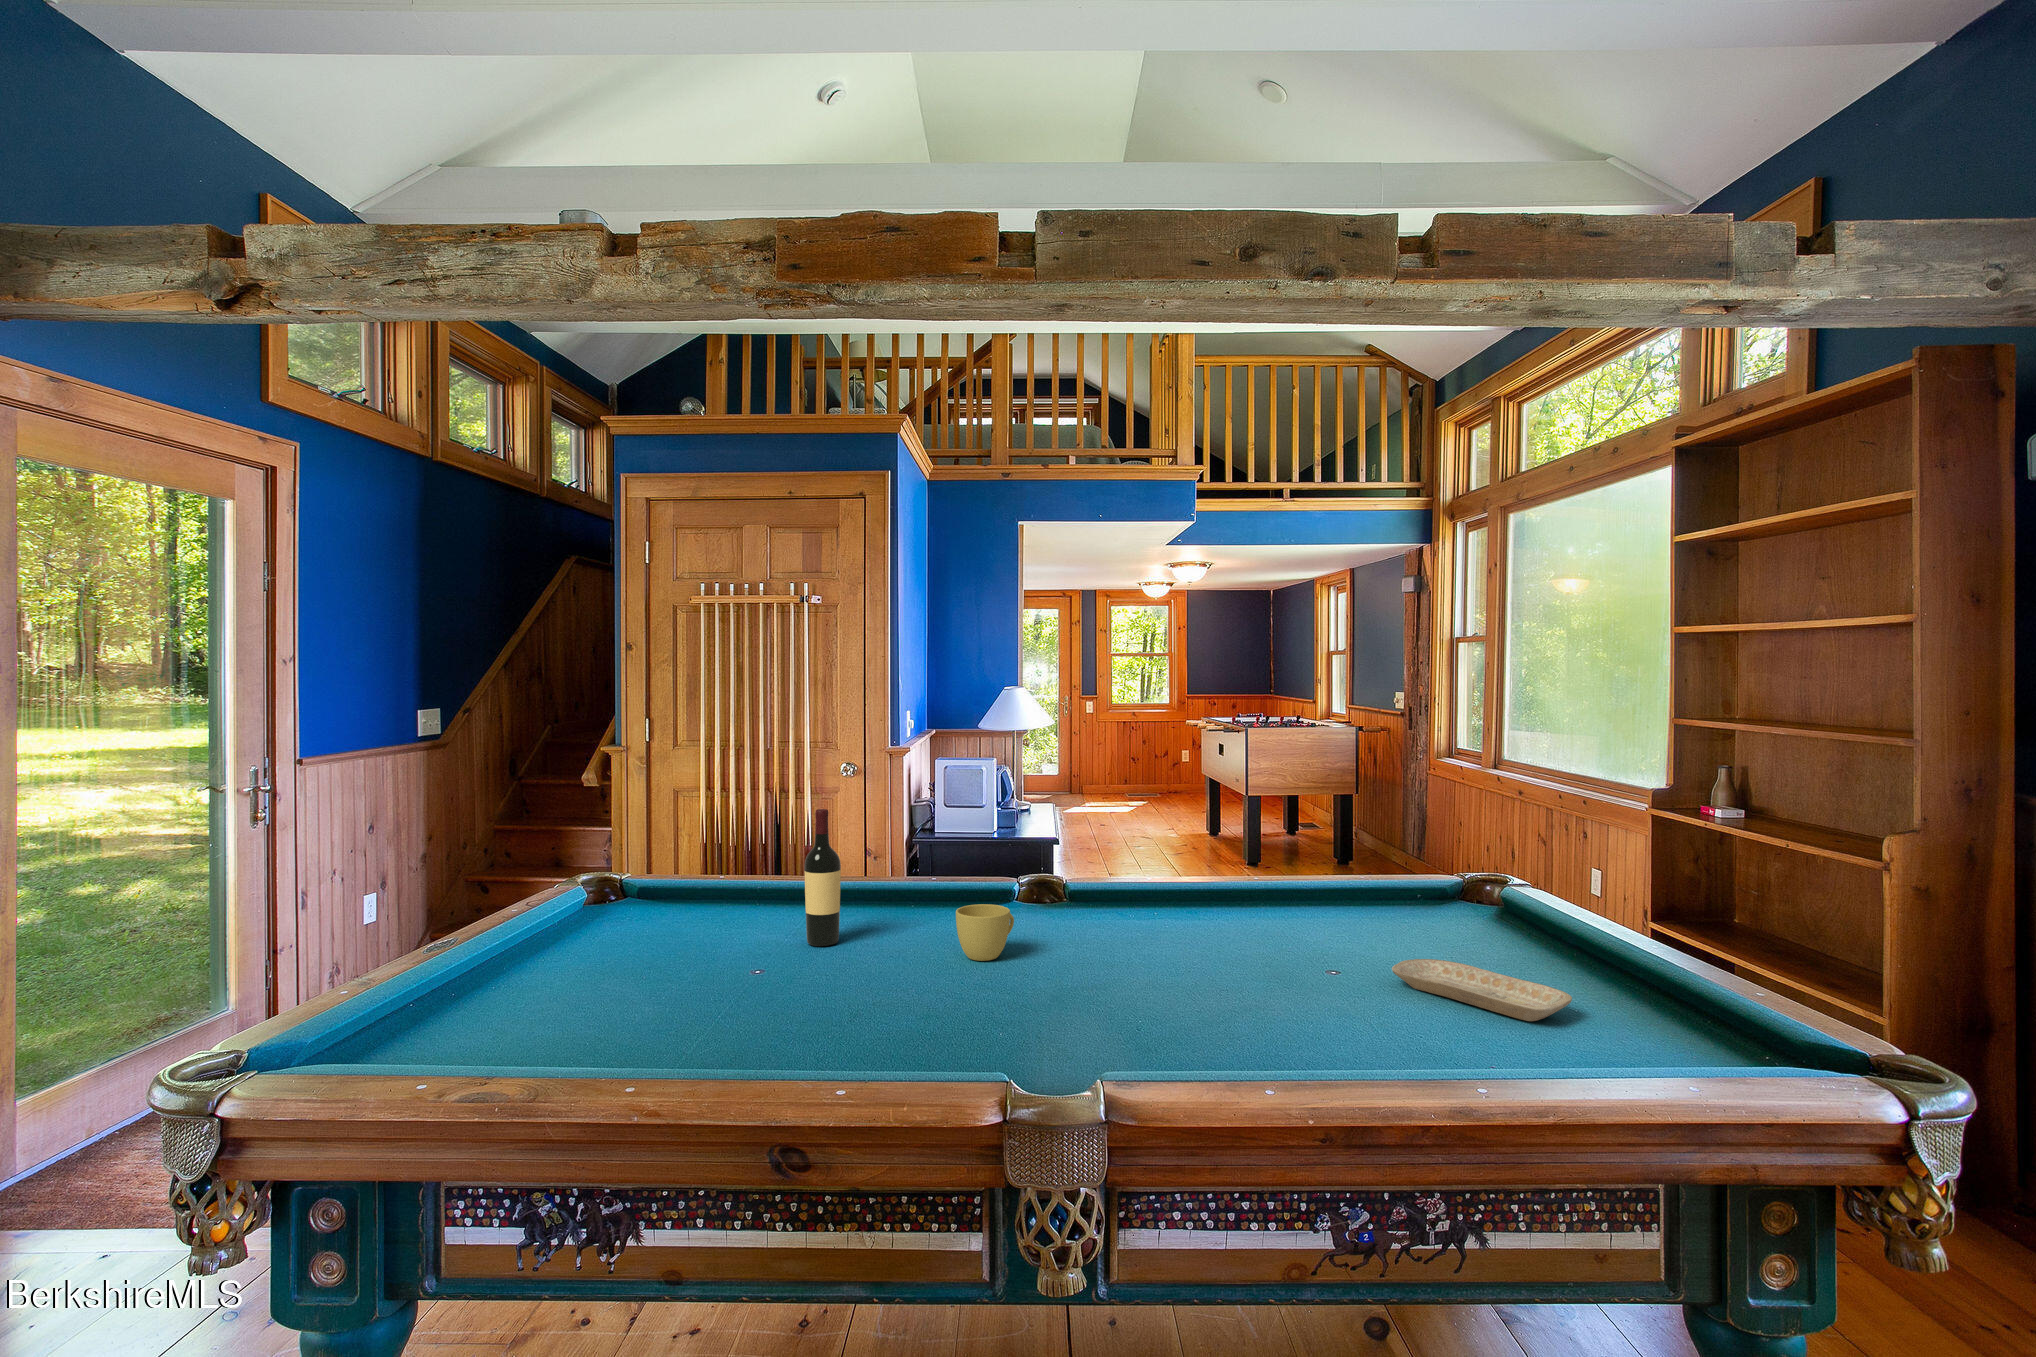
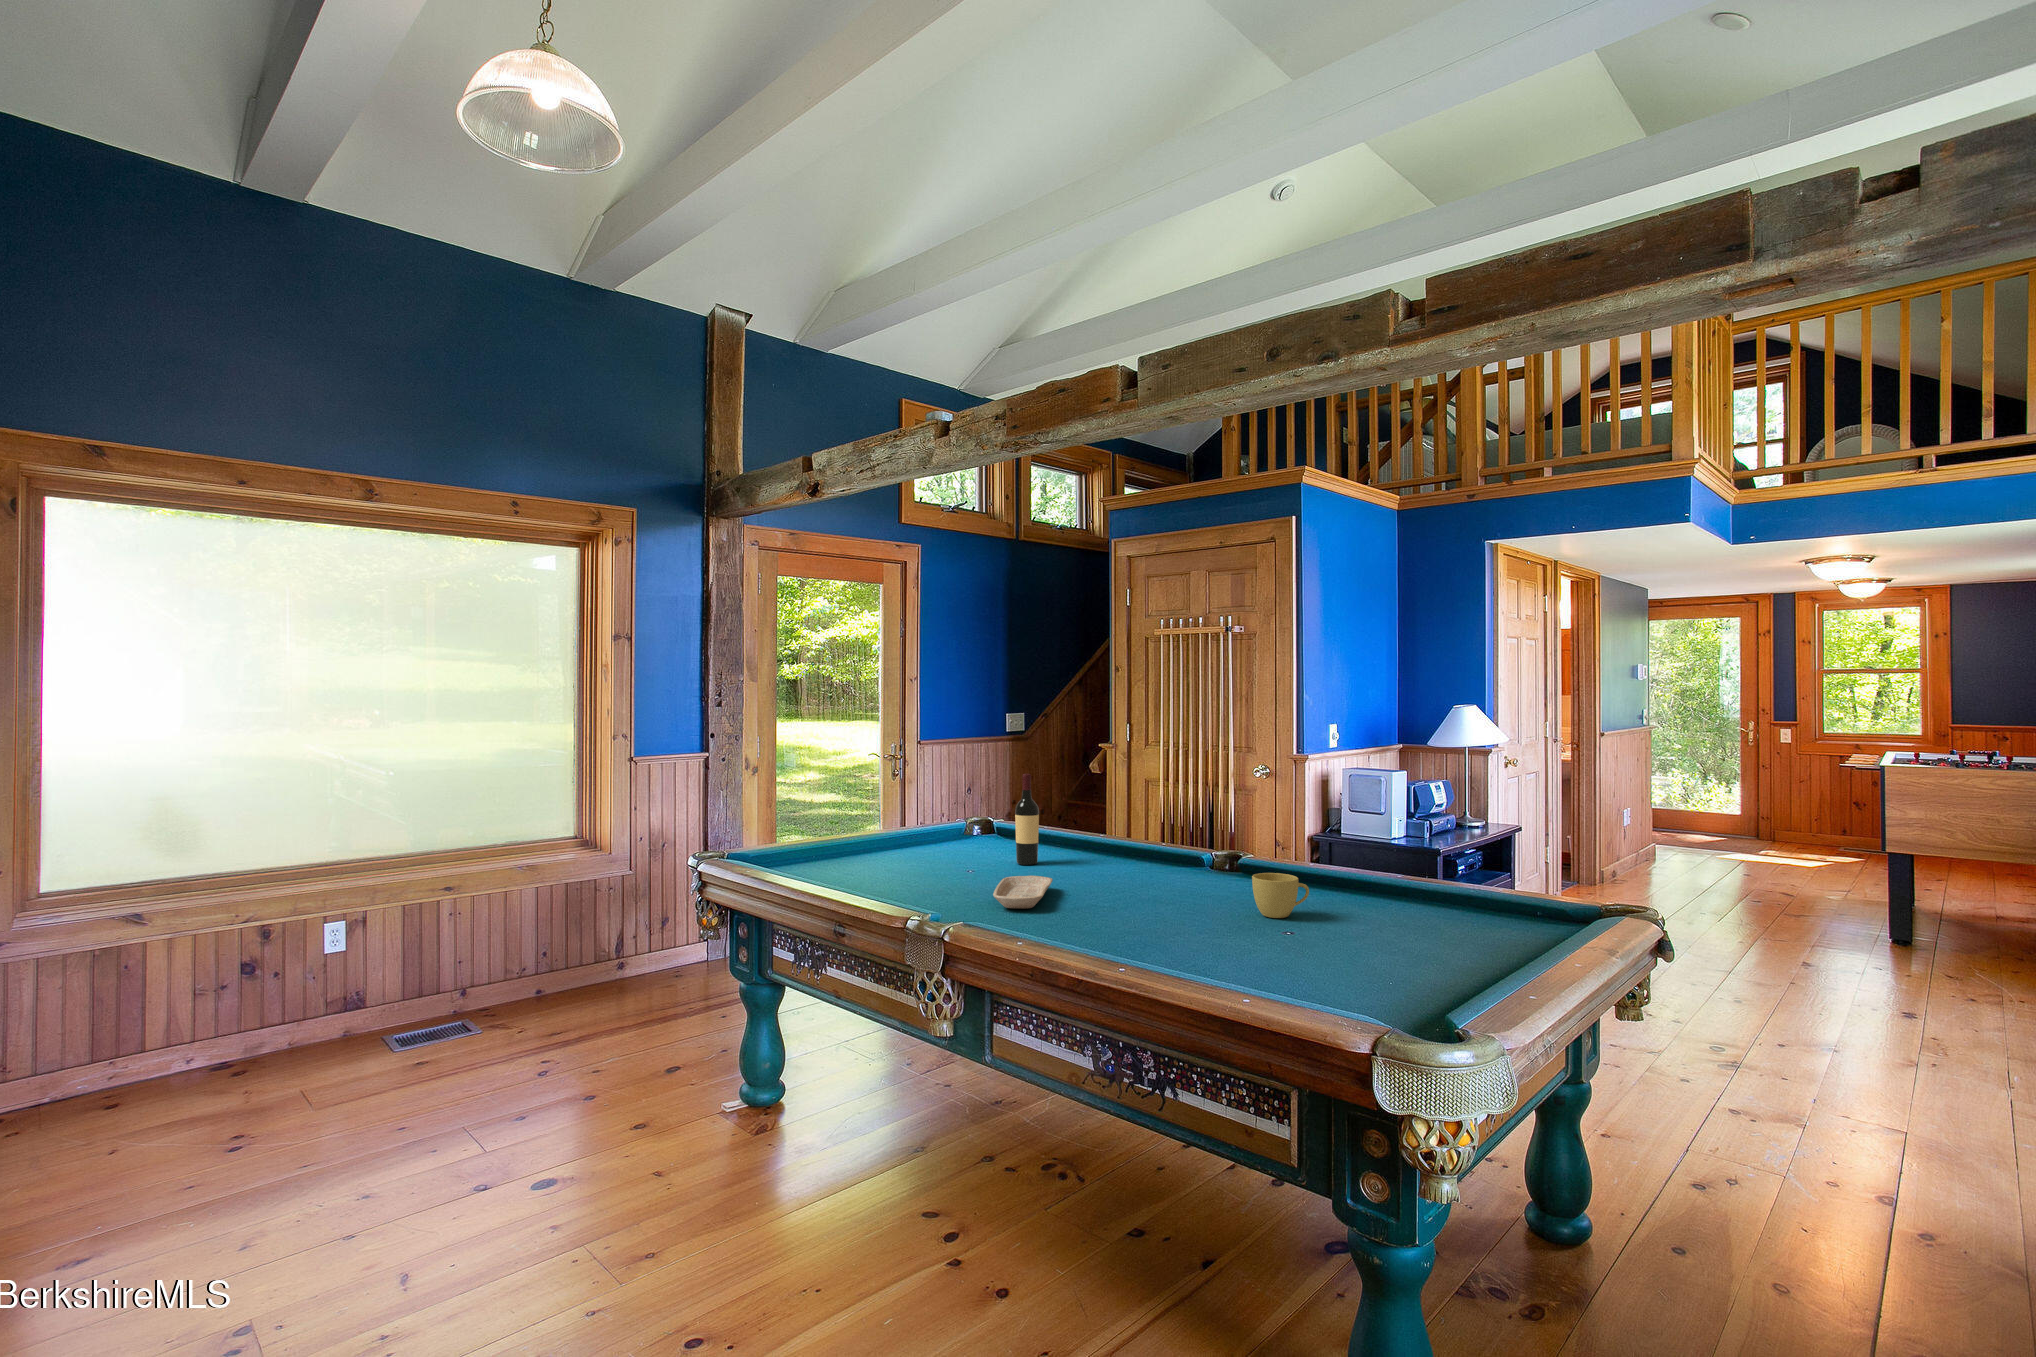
cup: present [956,904,1014,961] -> present [1252,873,1309,918]
tray: present [1392,959,1572,1021] -> present [993,876,1053,908]

